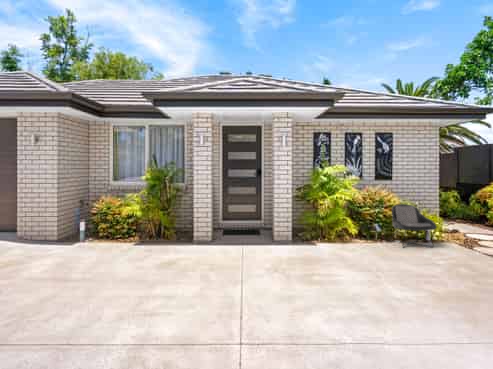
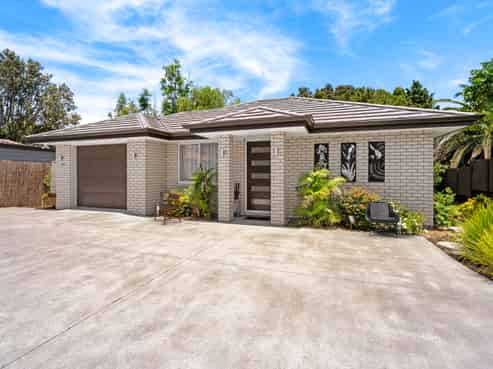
bench: none [87,199,136,249] -> present [154,193,181,225]

